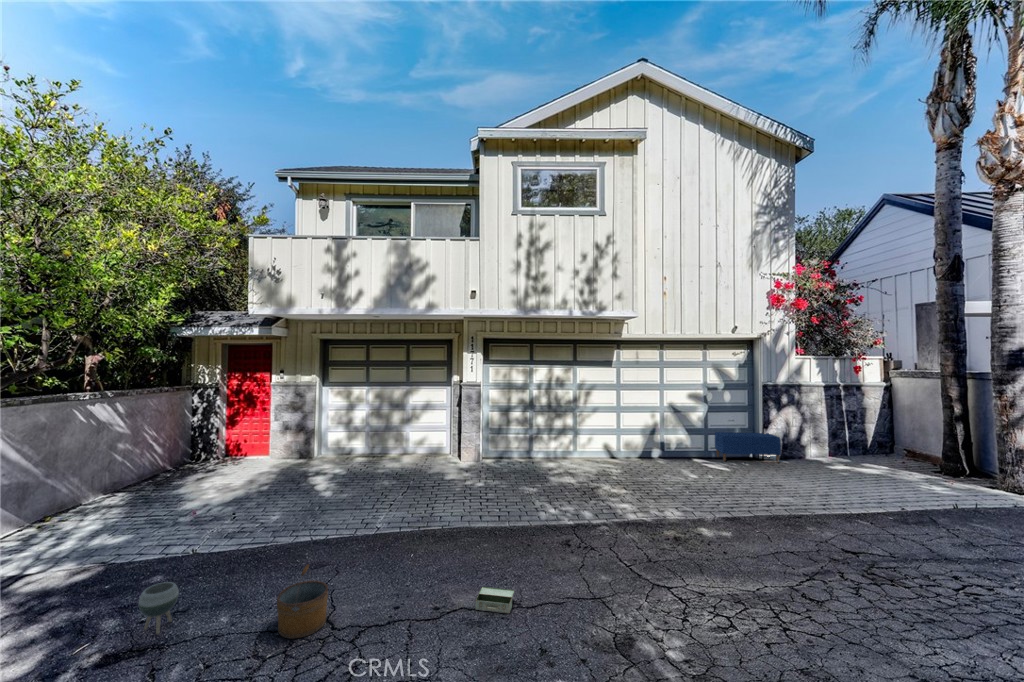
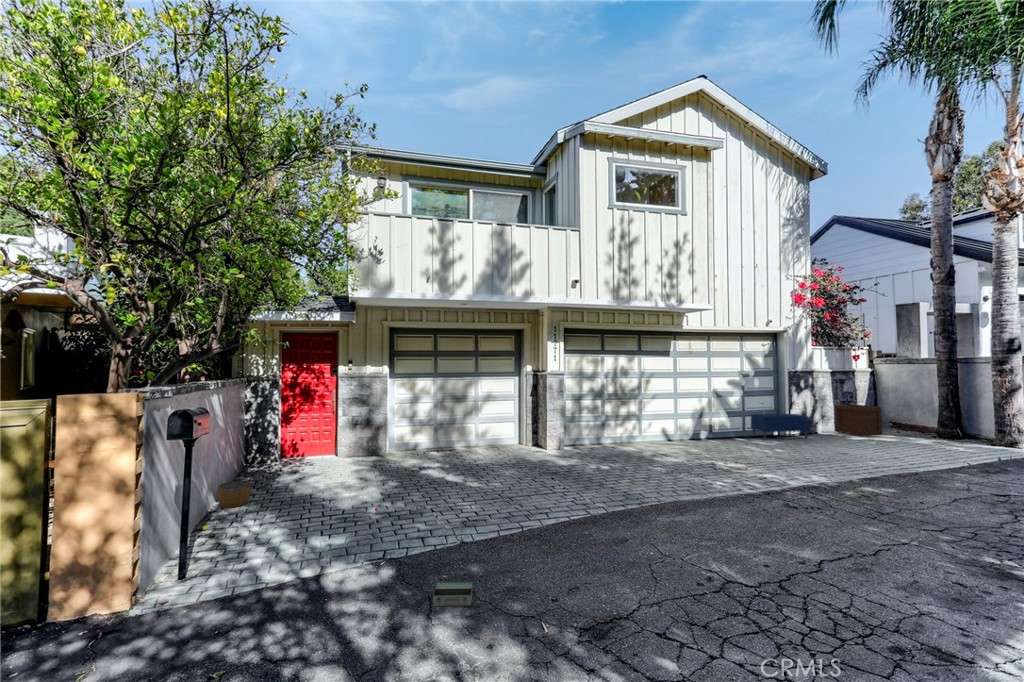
wooden crate: none [830,424,889,463] -> present [835,405,882,436]
bucket: present [277,564,328,639] -> present [218,469,250,508]
planter: present [139,582,179,634] -> none [516,545,545,591]
toolbox: present [475,587,514,613] -> present [433,581,473,606]

